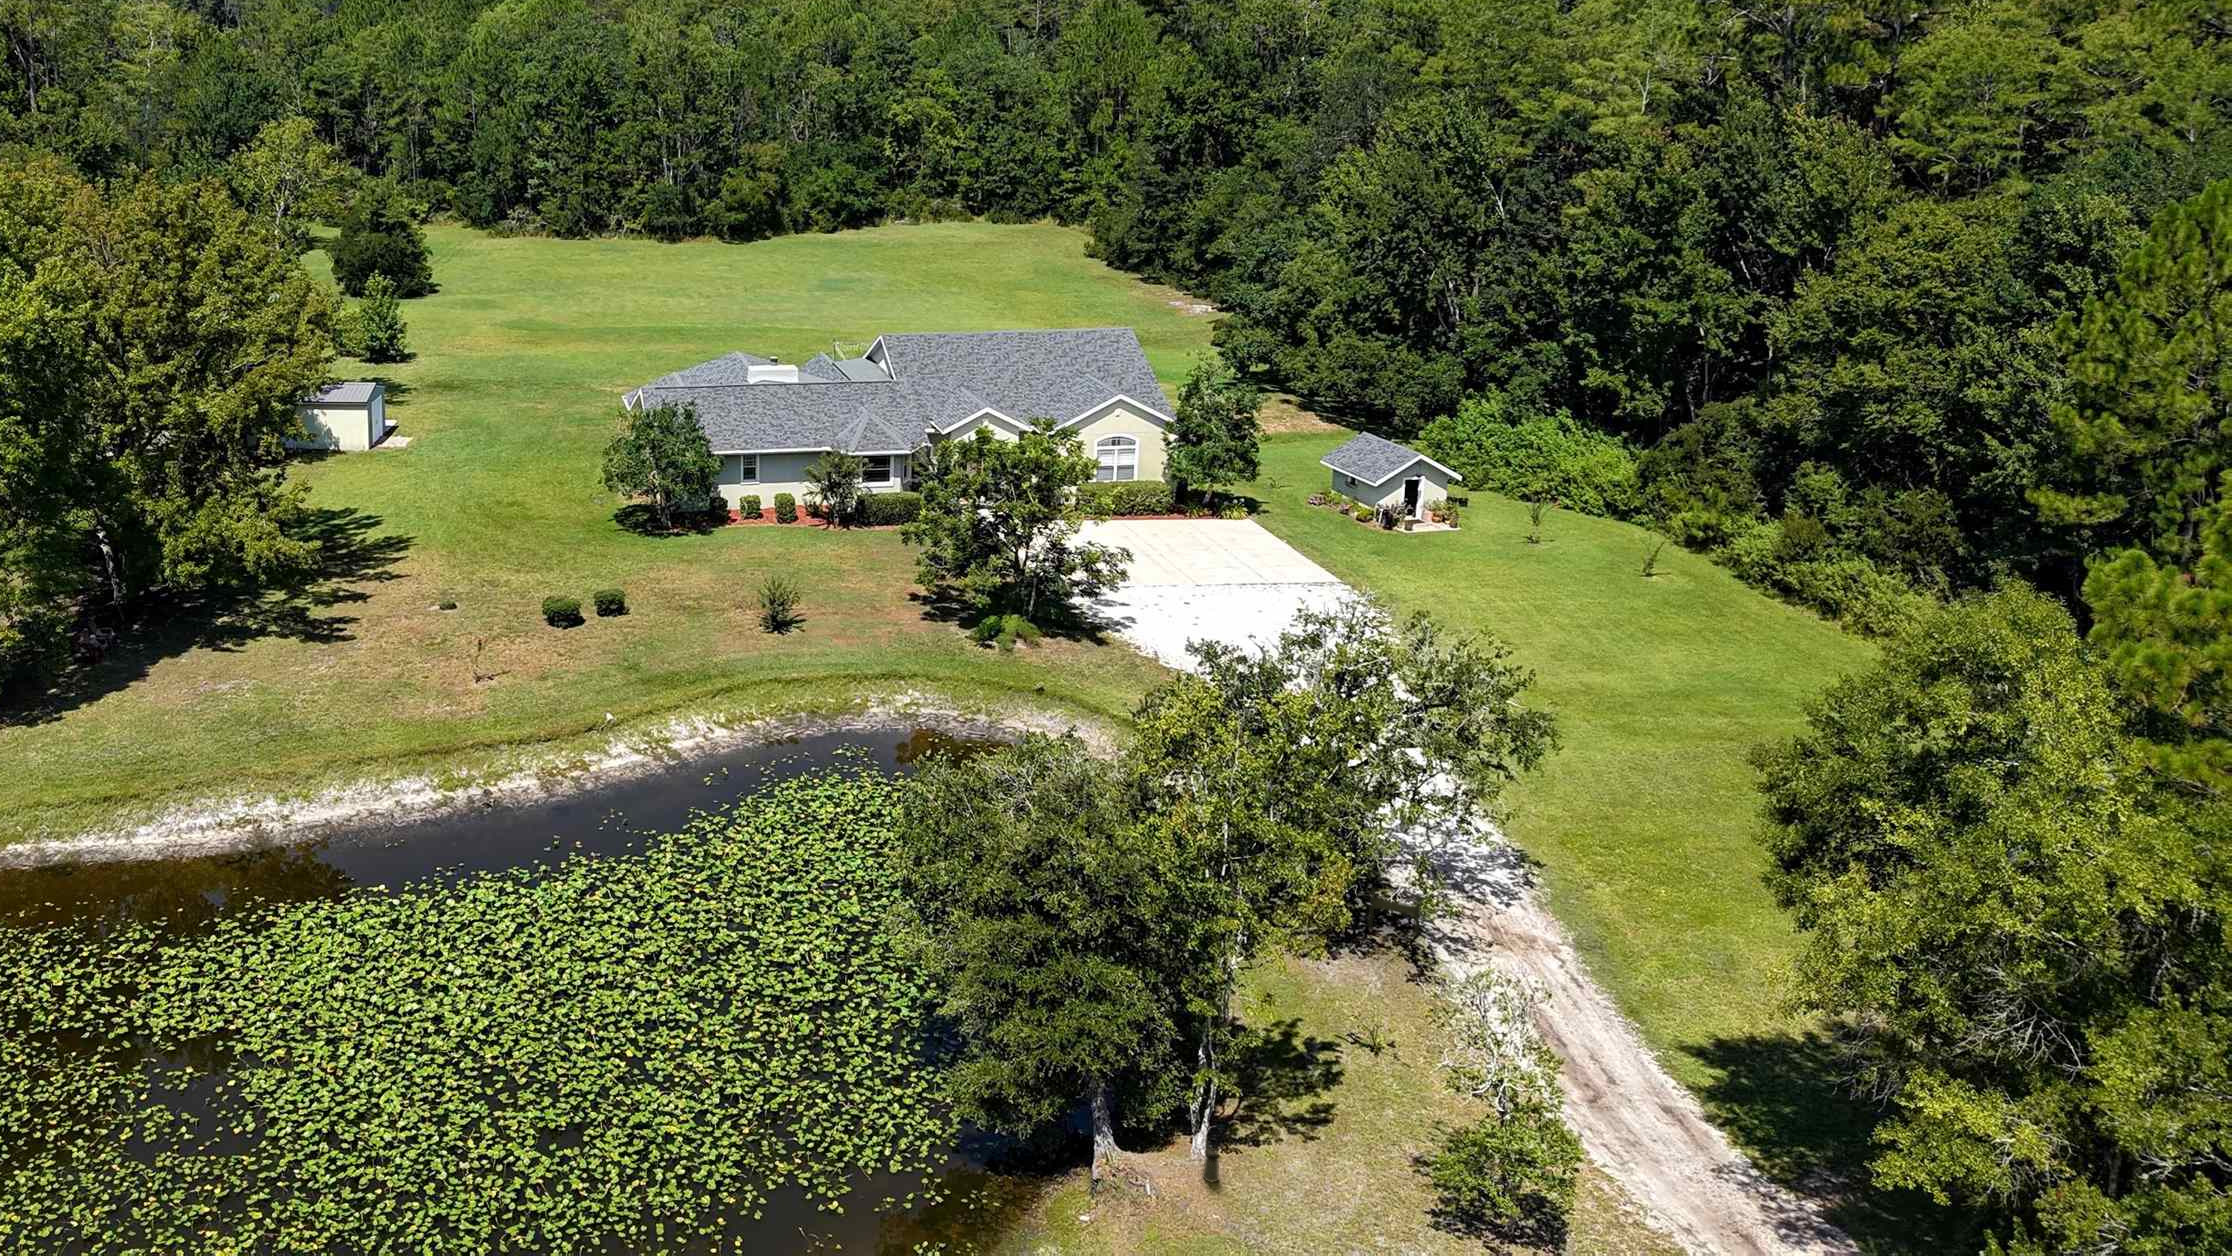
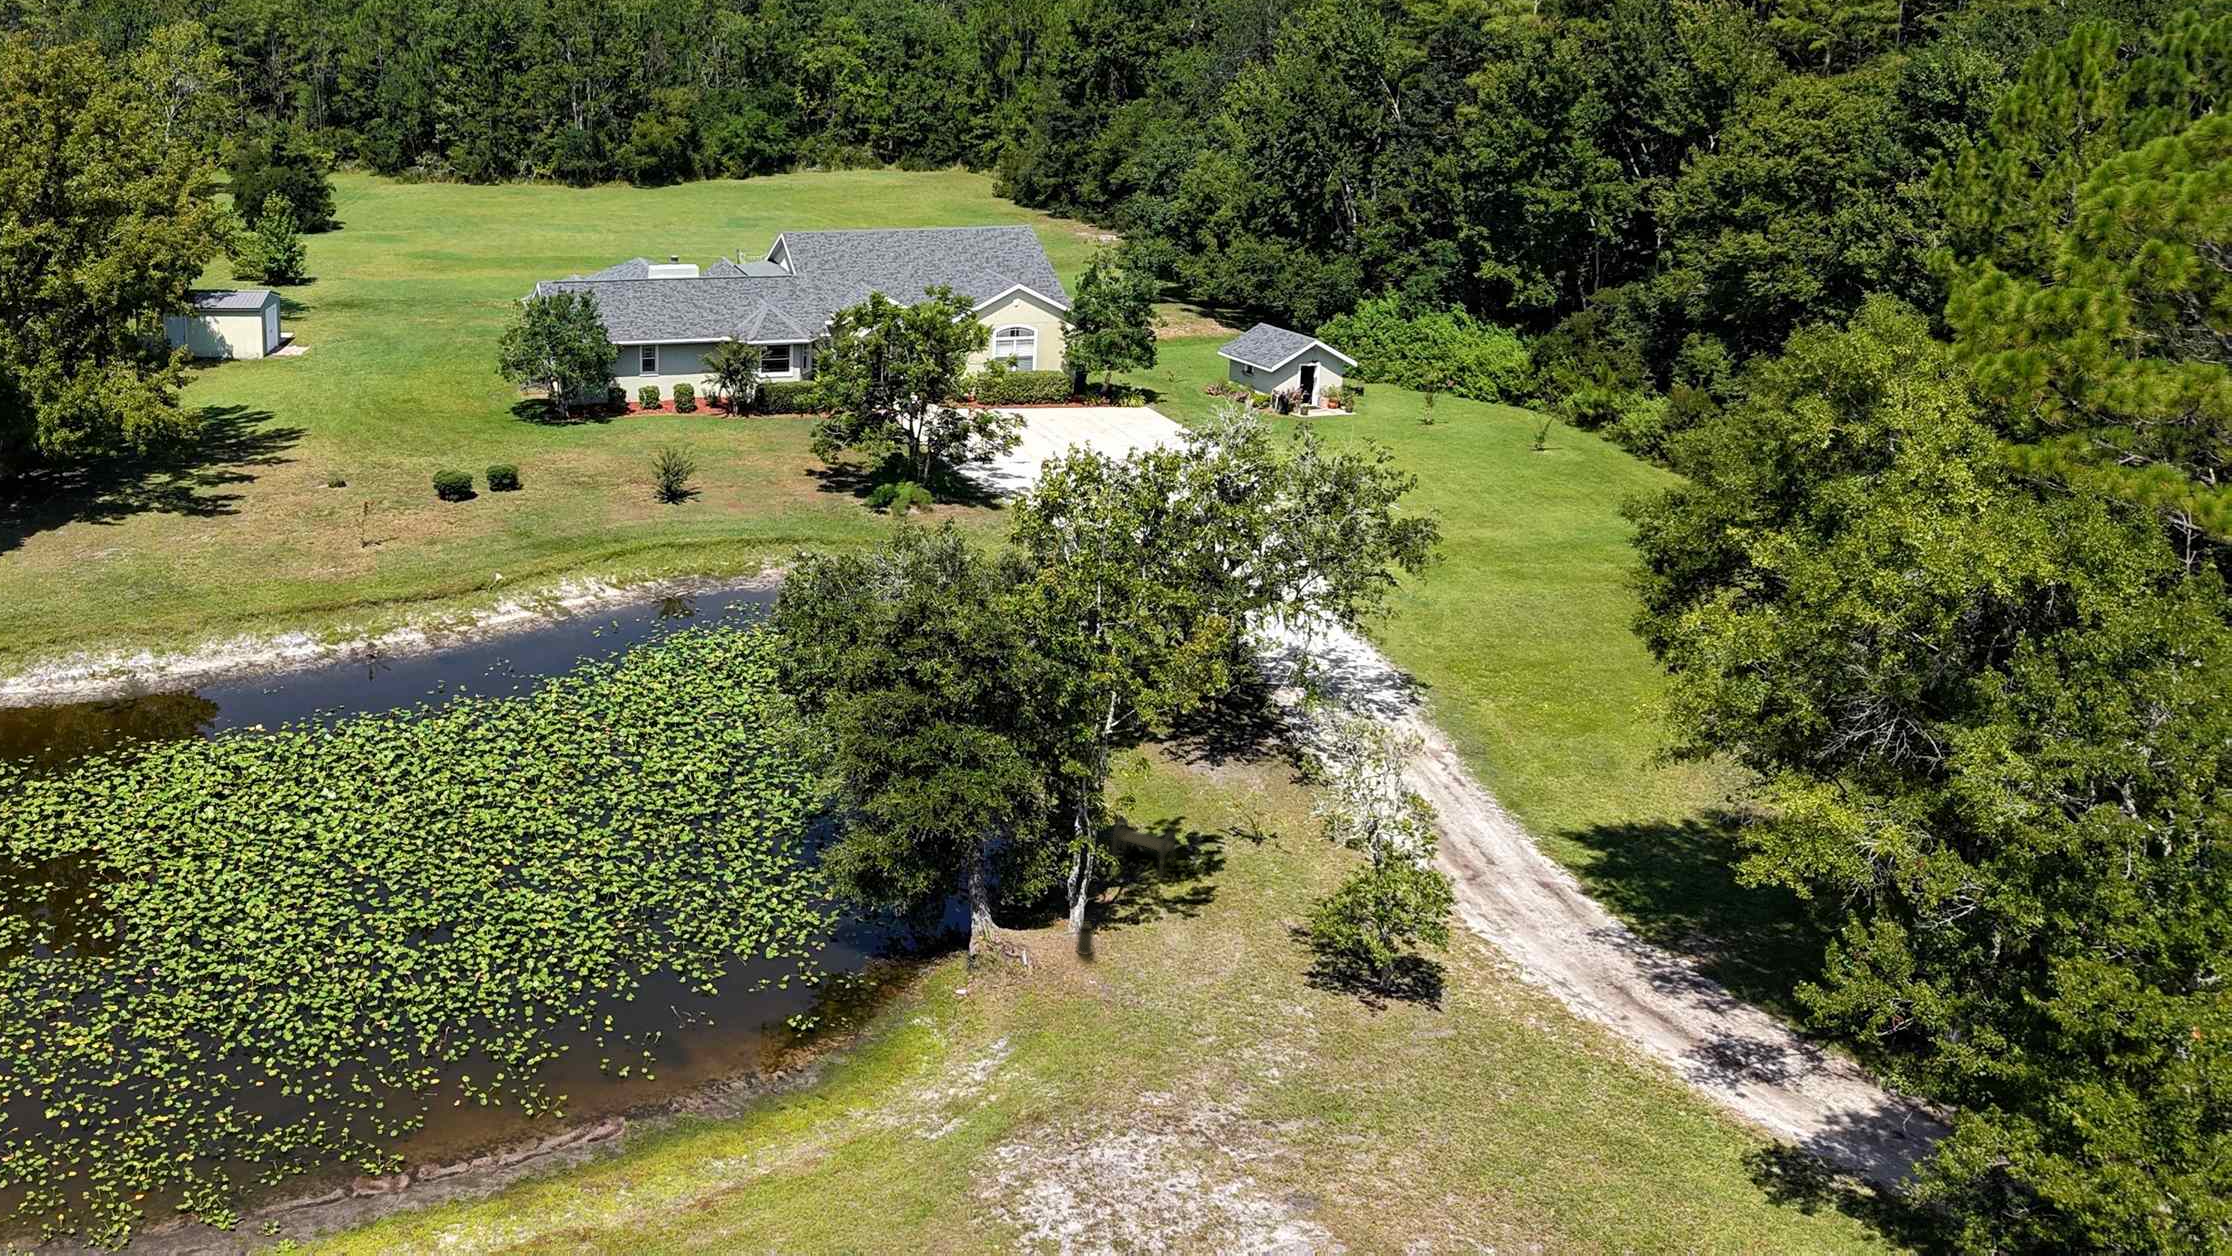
bench: present [1368,889,1421,937] -> present [1112,818,1175,876]

